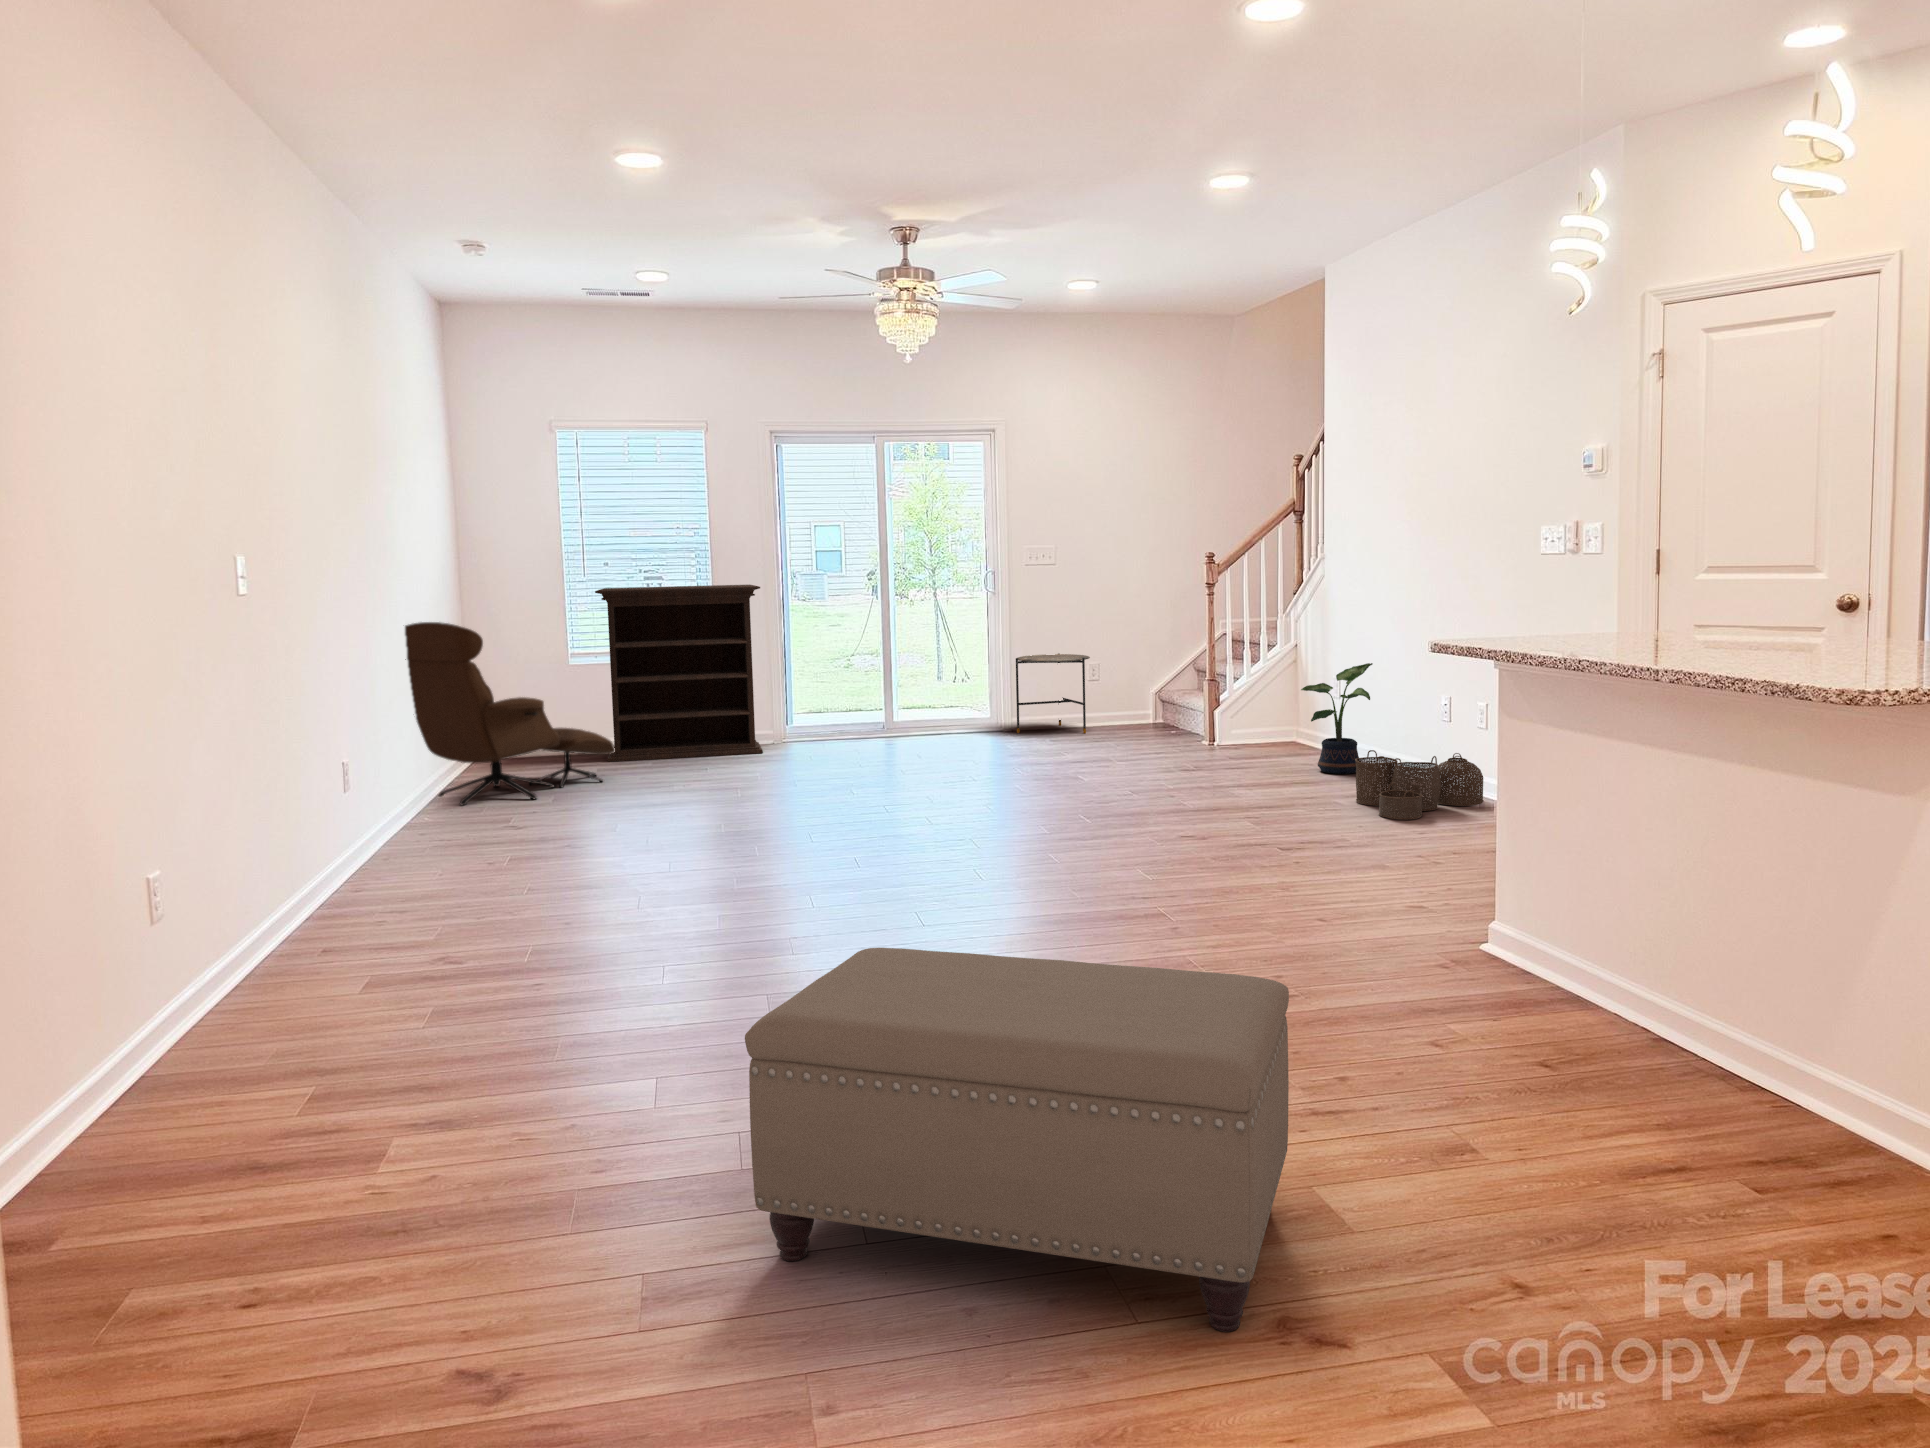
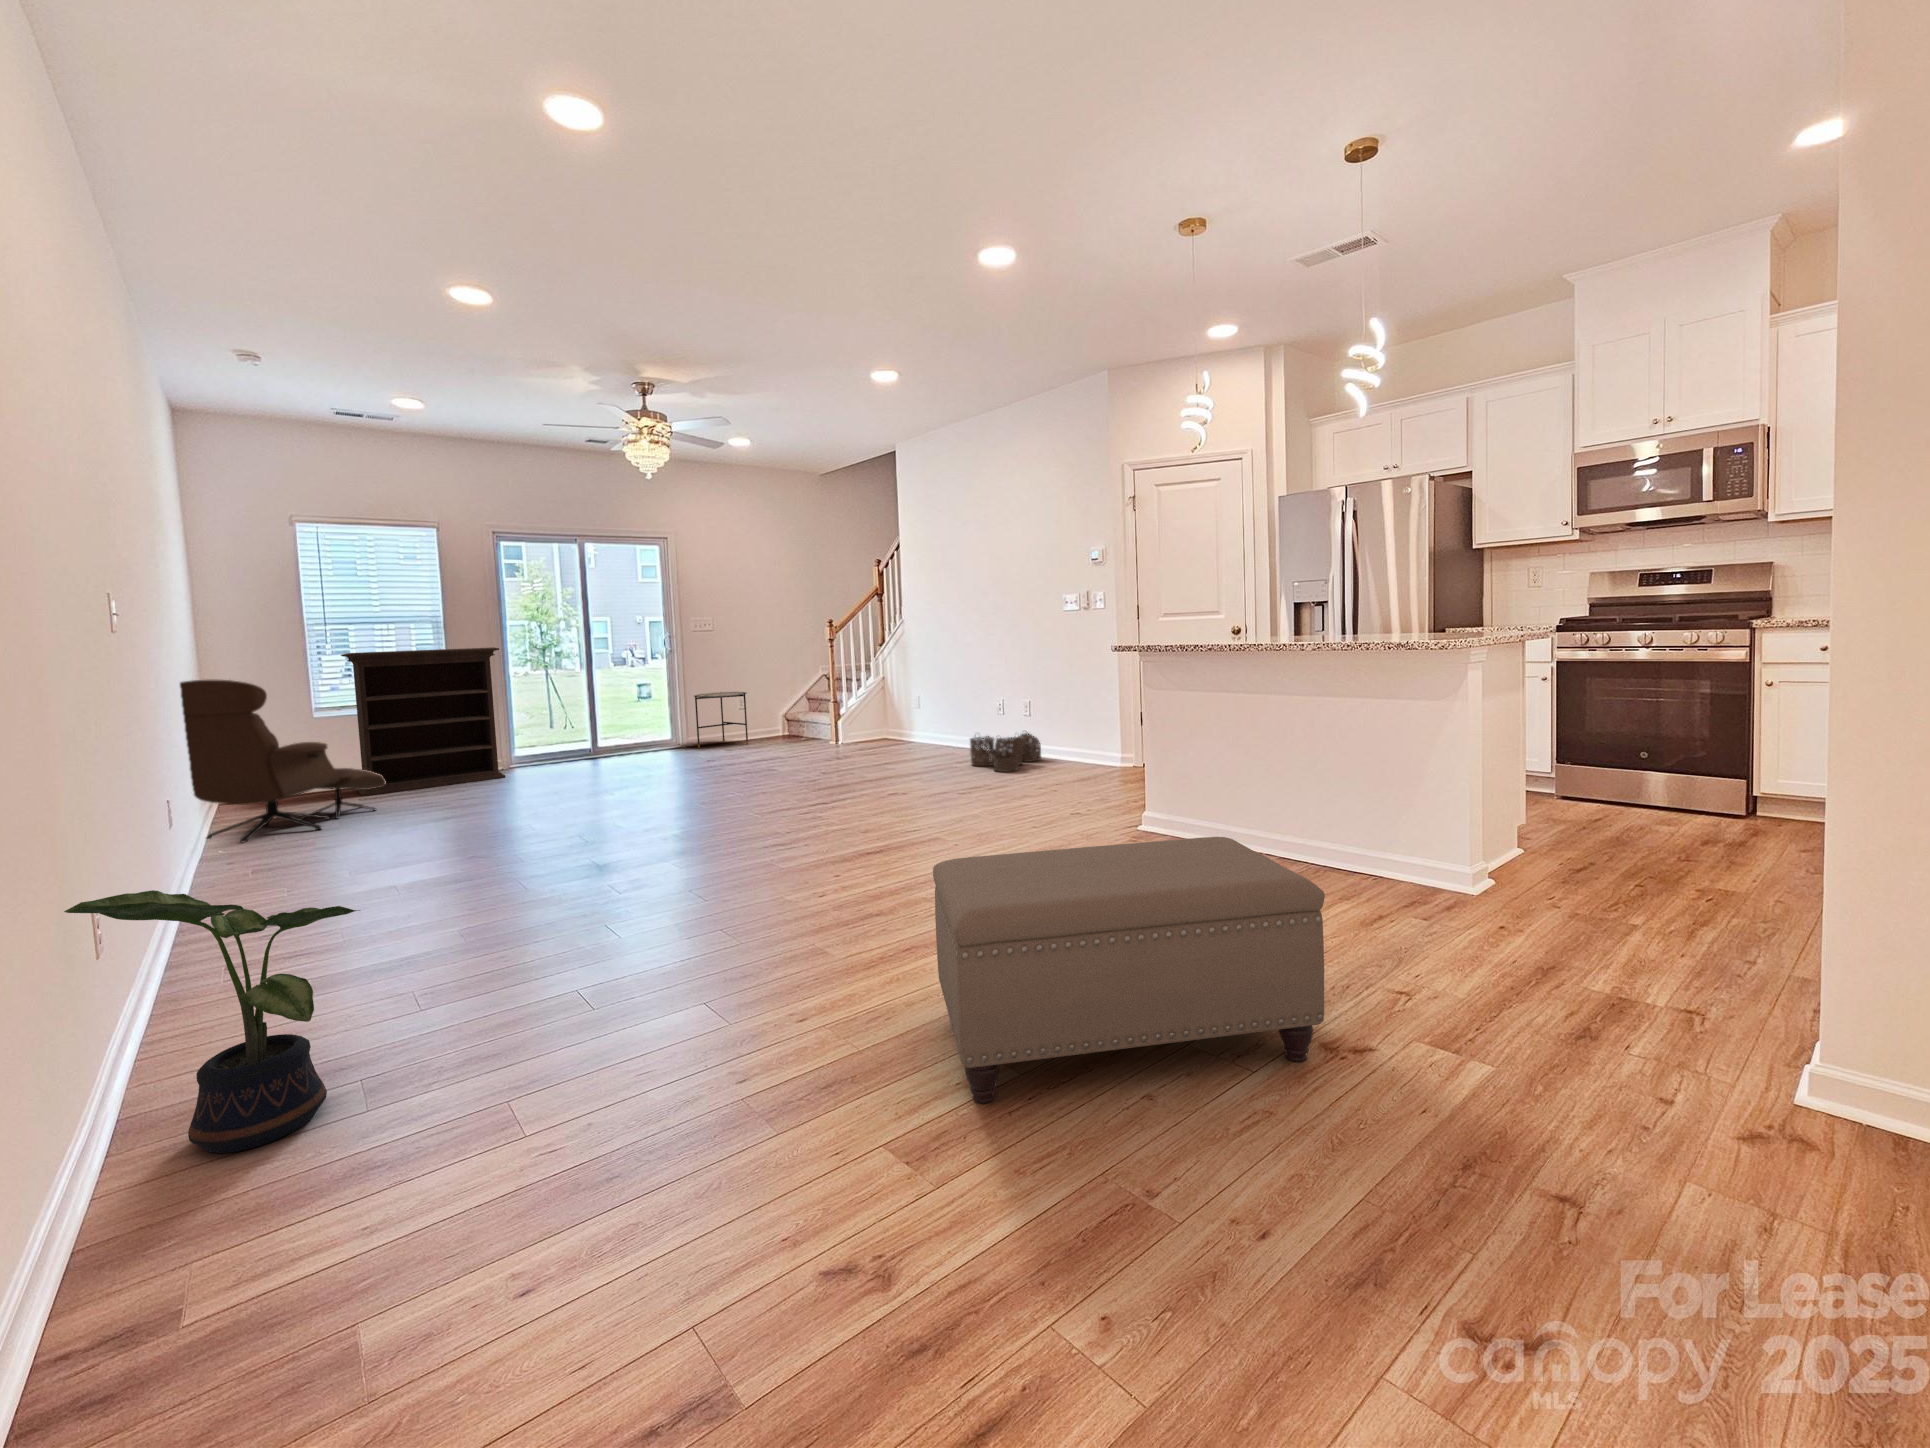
potted plant: present [1301,663,1373,774] -> present [64,890,360,1153]

